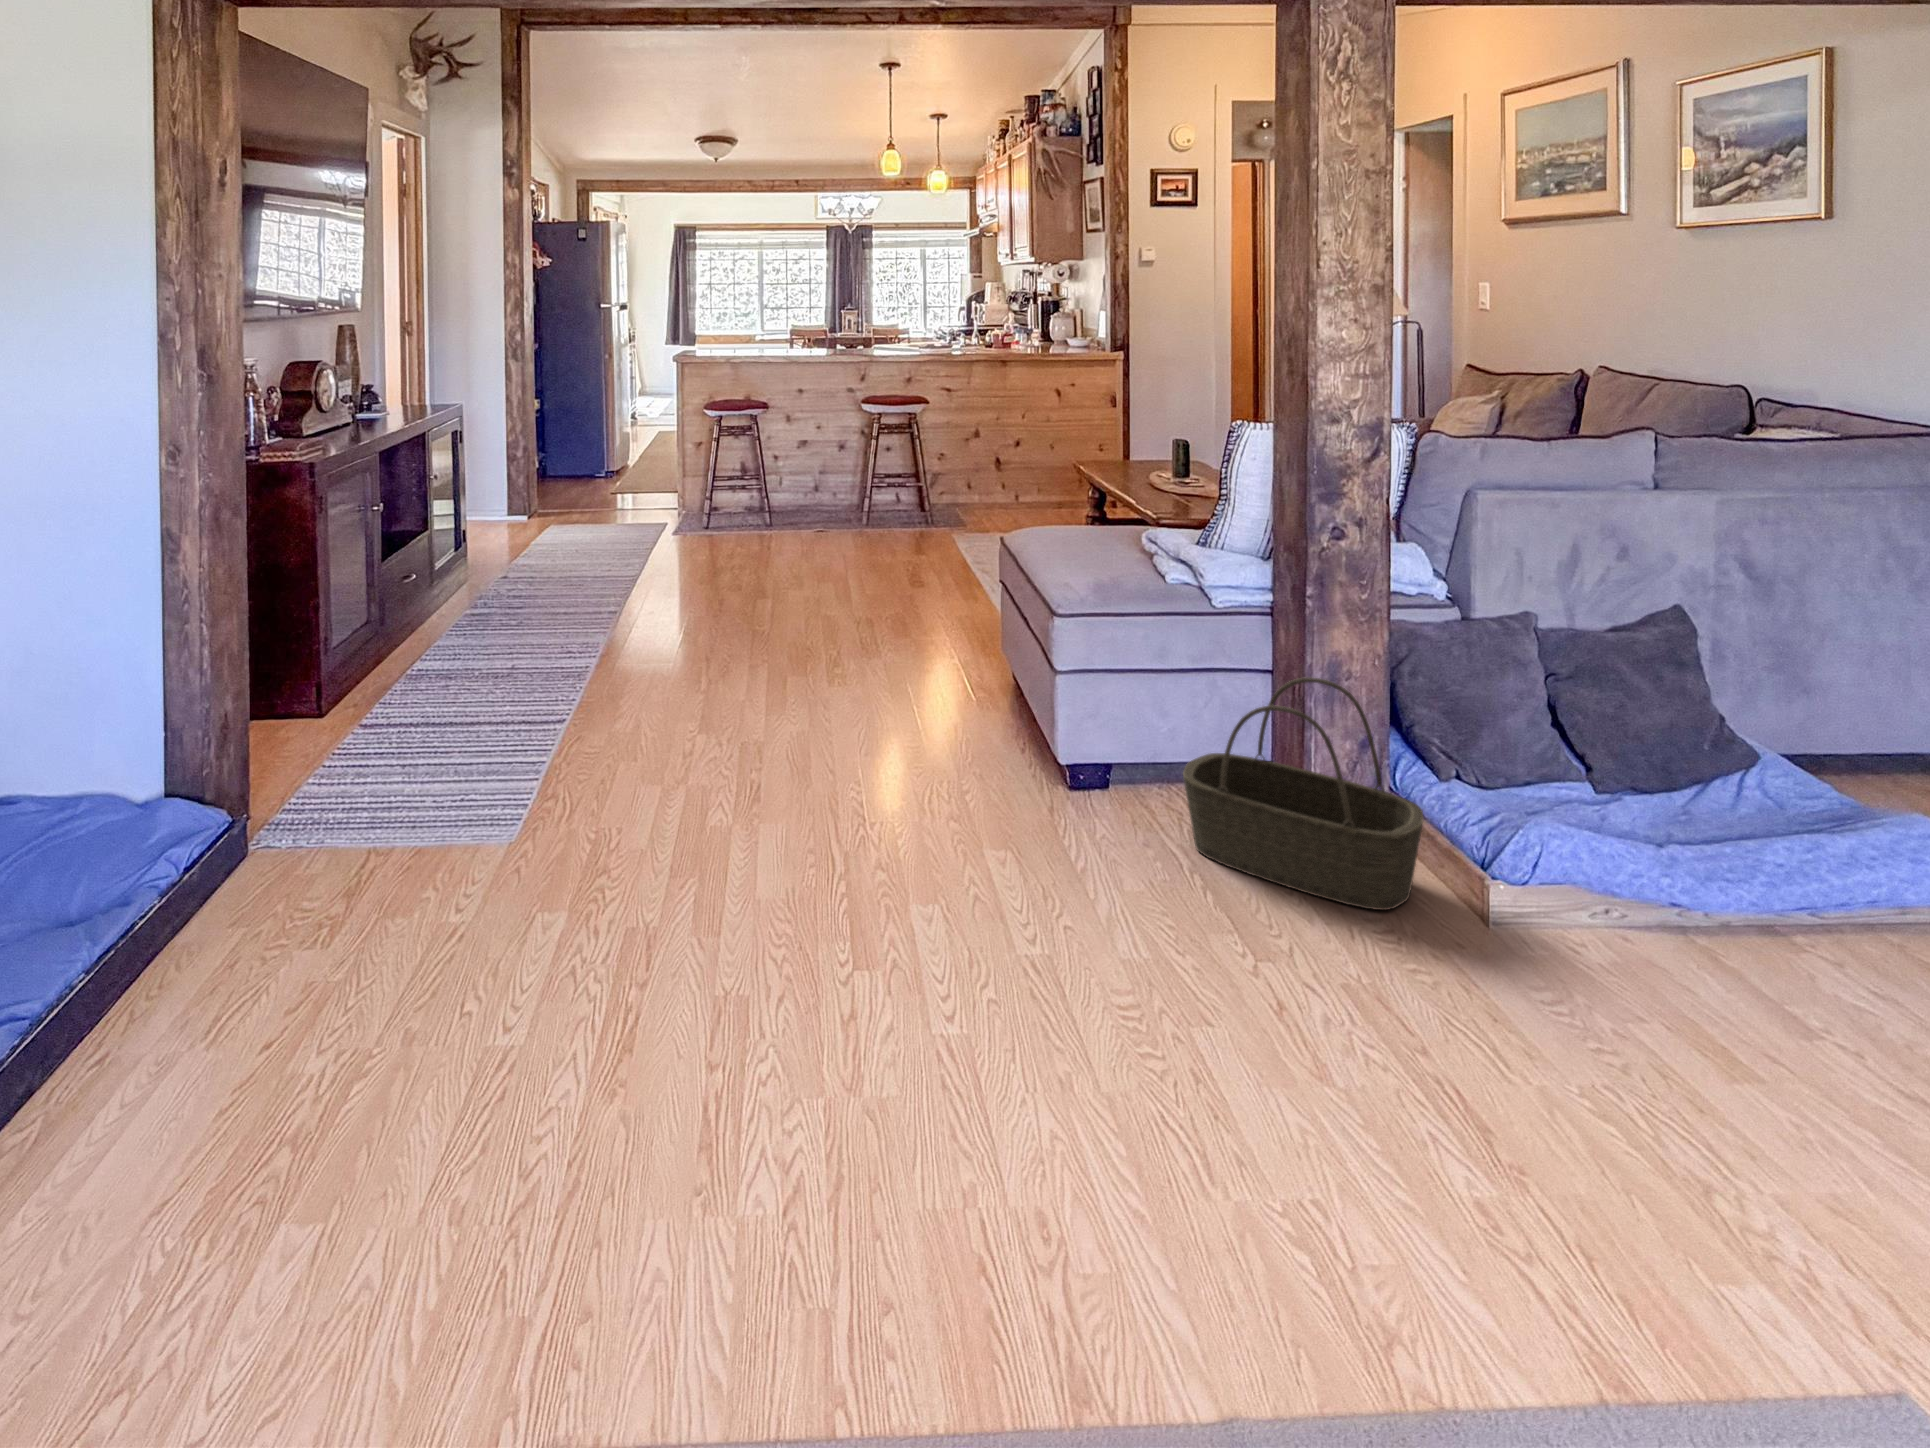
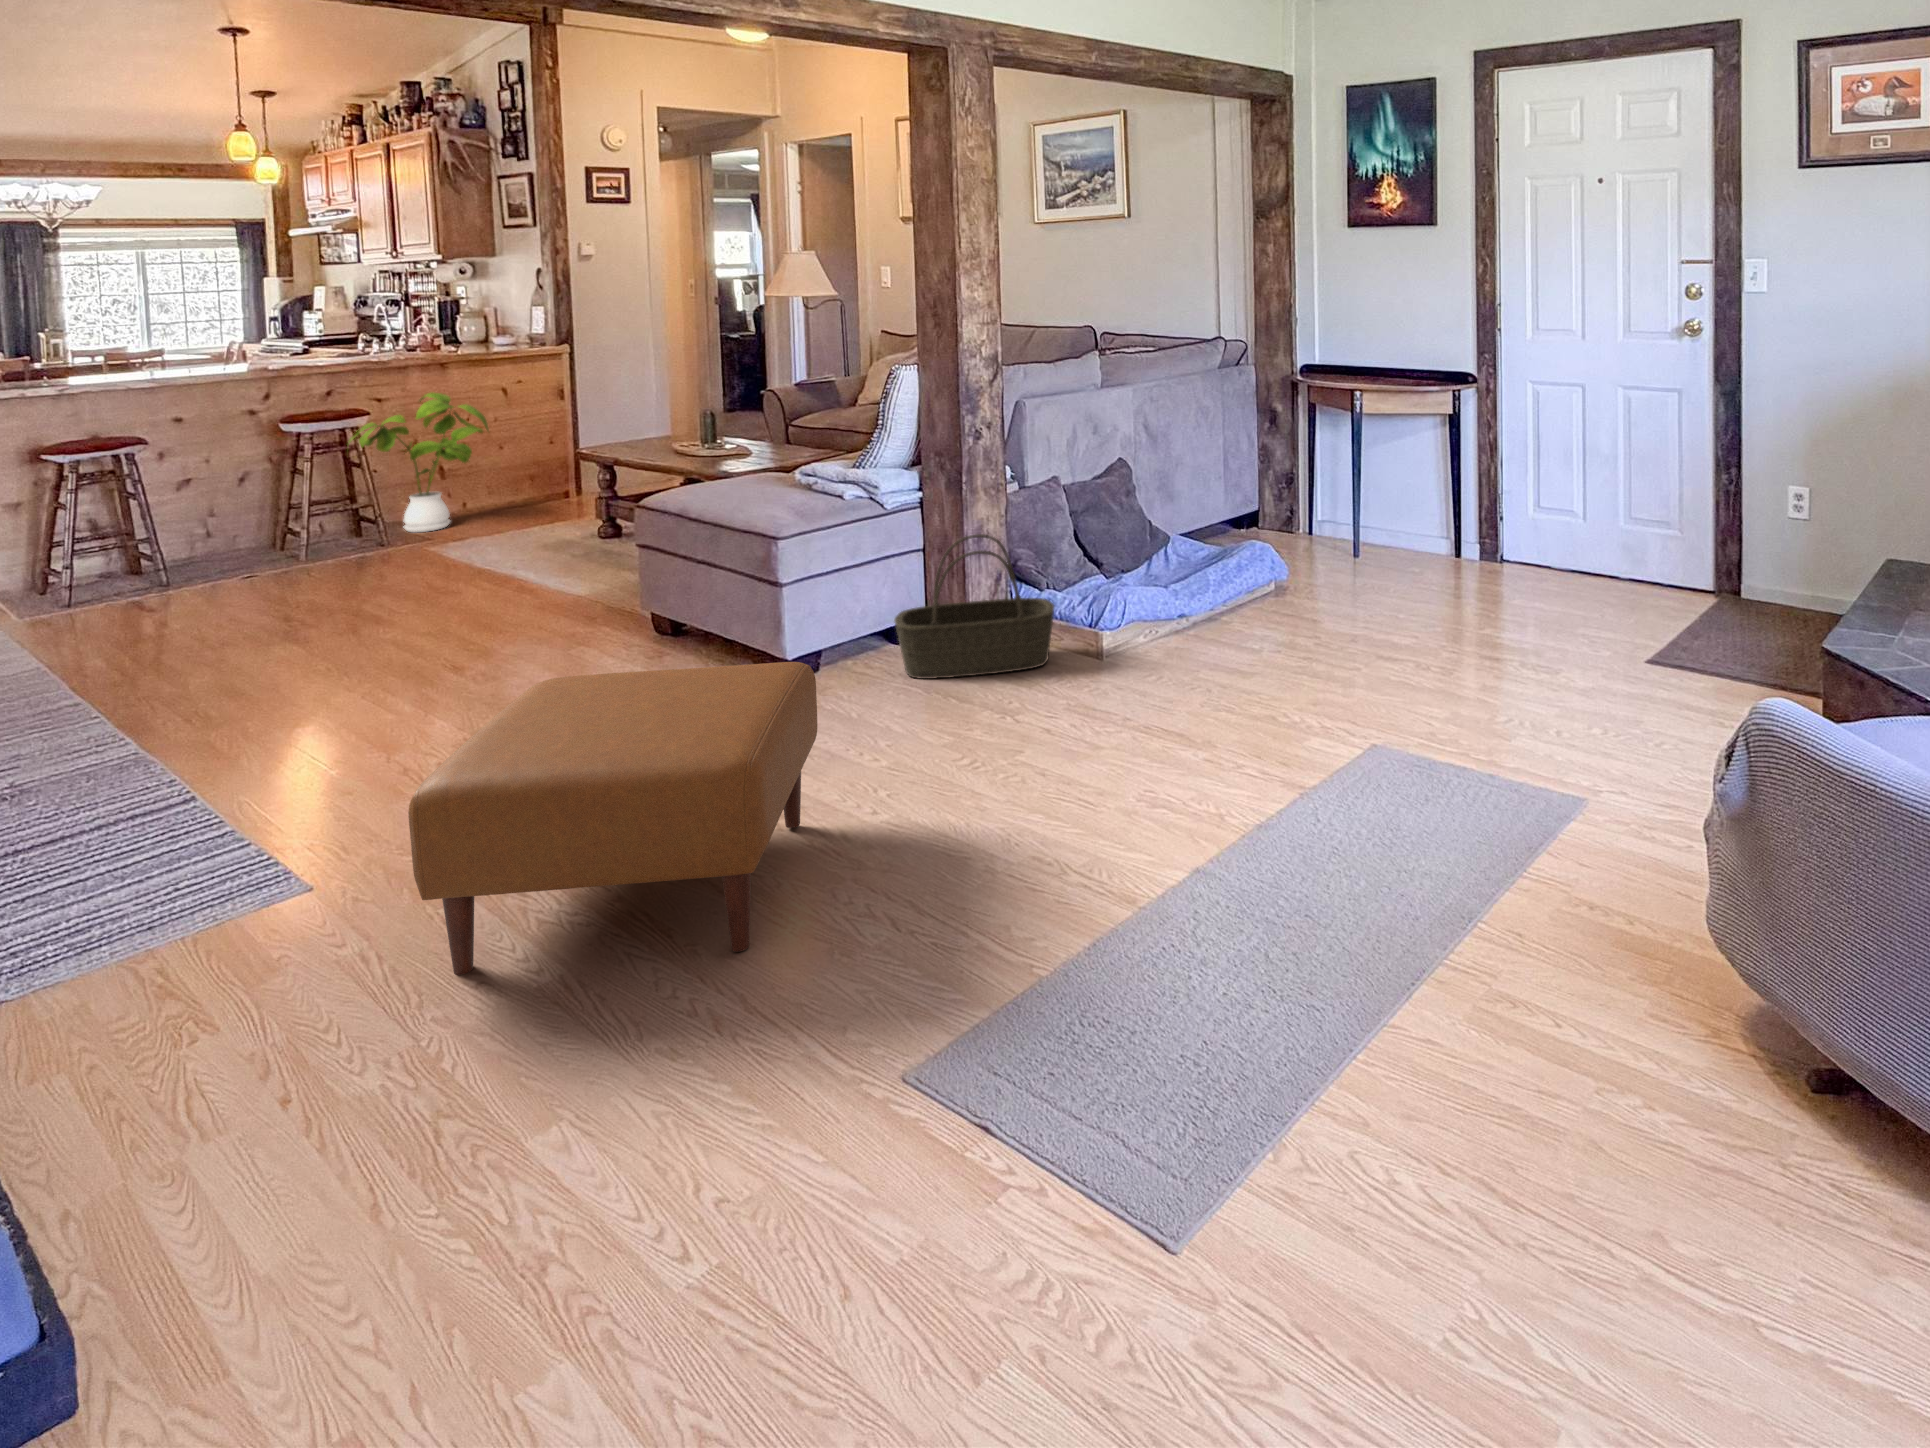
house plant: none [918,386,1034,514] -> present [349,393,488,532]
ottoman: none [408,724,884,1163] -> present [408,662,817,975]

